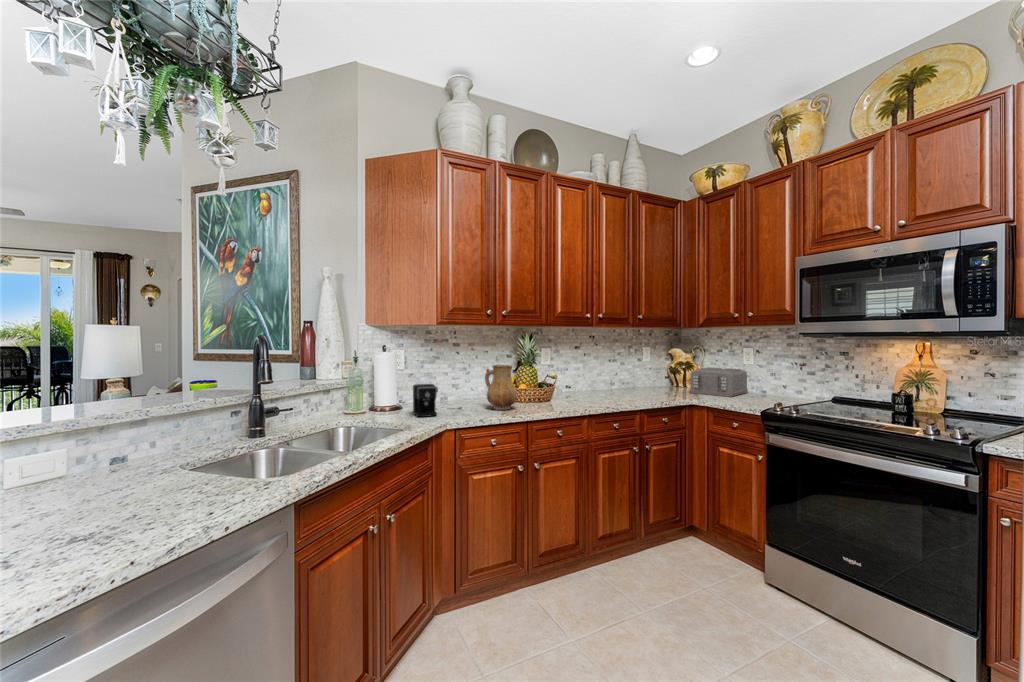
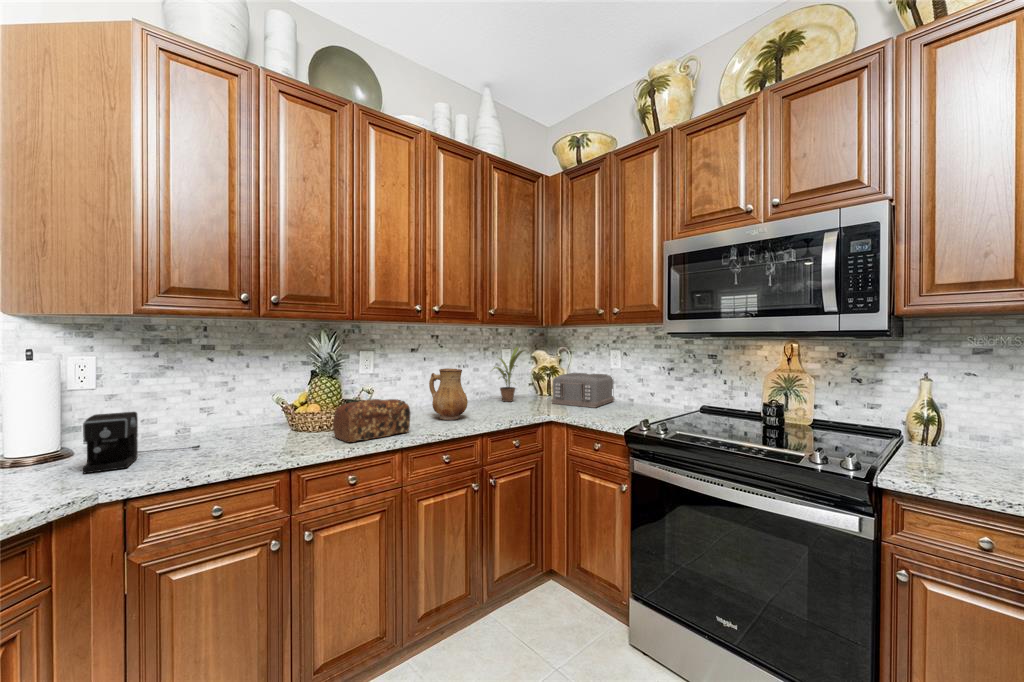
potted plant: none [634,345,668,391] -> present [493,347,525,402]
ceramic pitcher: present [485,365,517,410] -> present [429,368,468,420]
bread loaf: none [538,382,589,410] -> present [333,399,410,443]

